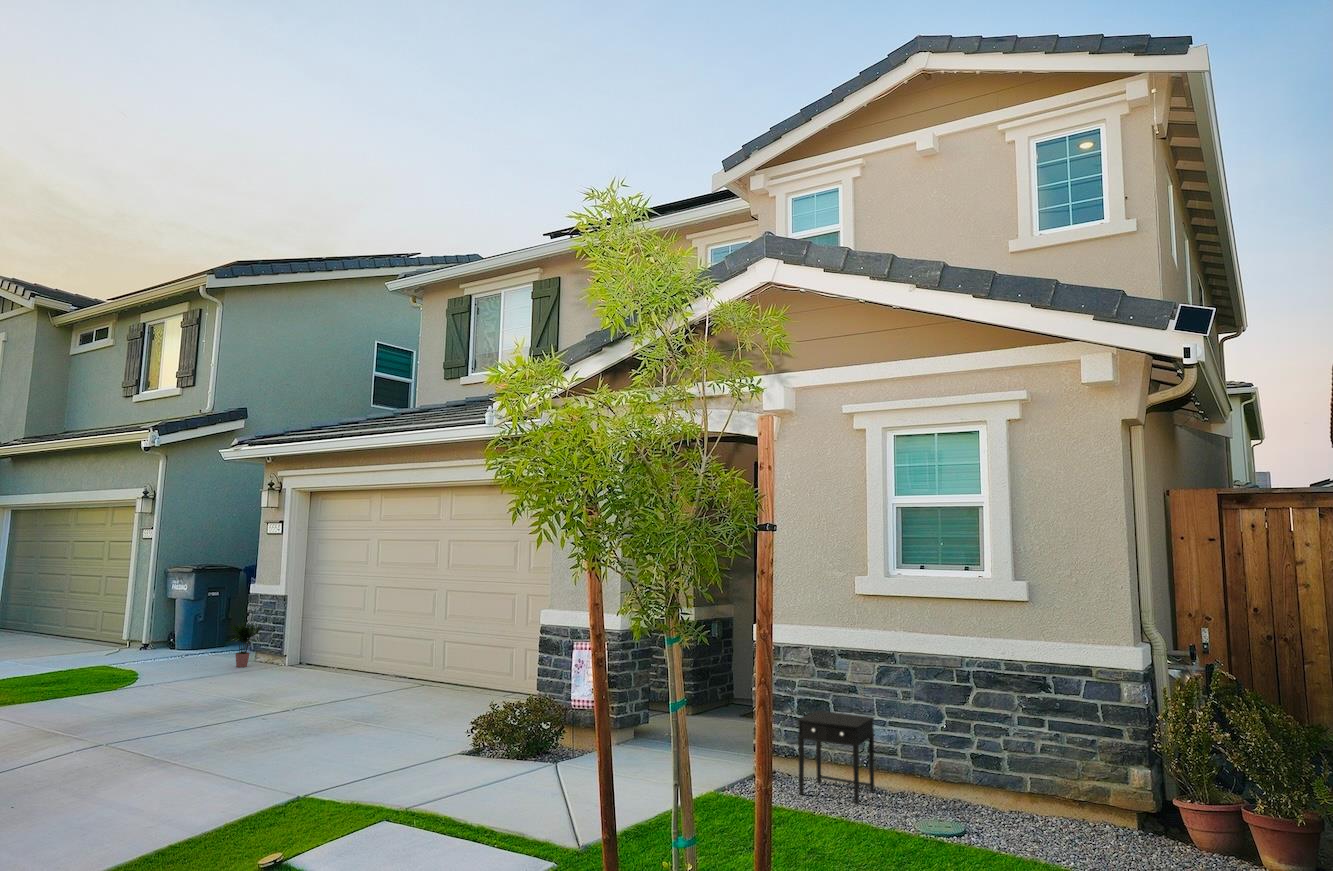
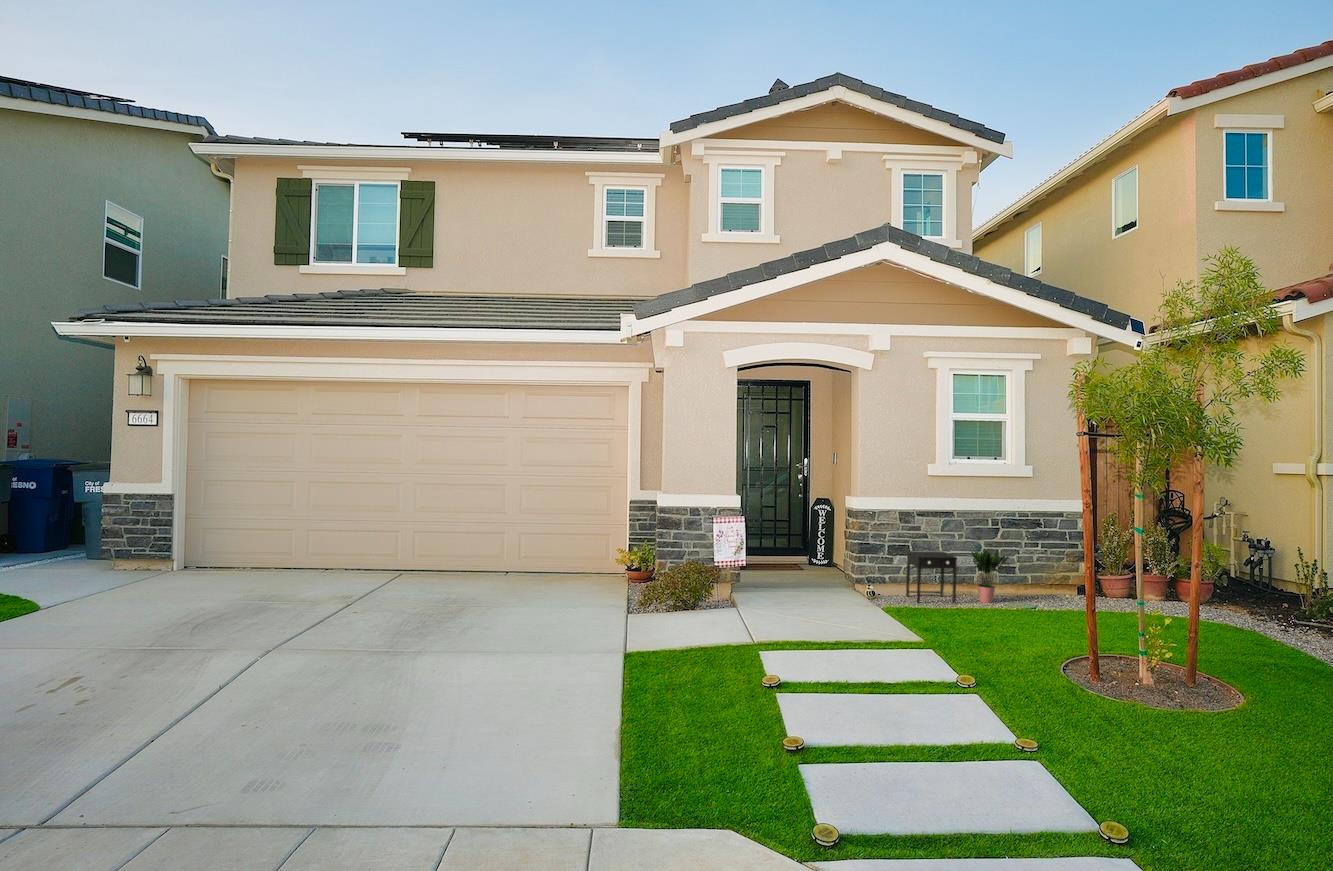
potted plant: present [231,623,262,667] -> present [972,548,1009,603]

